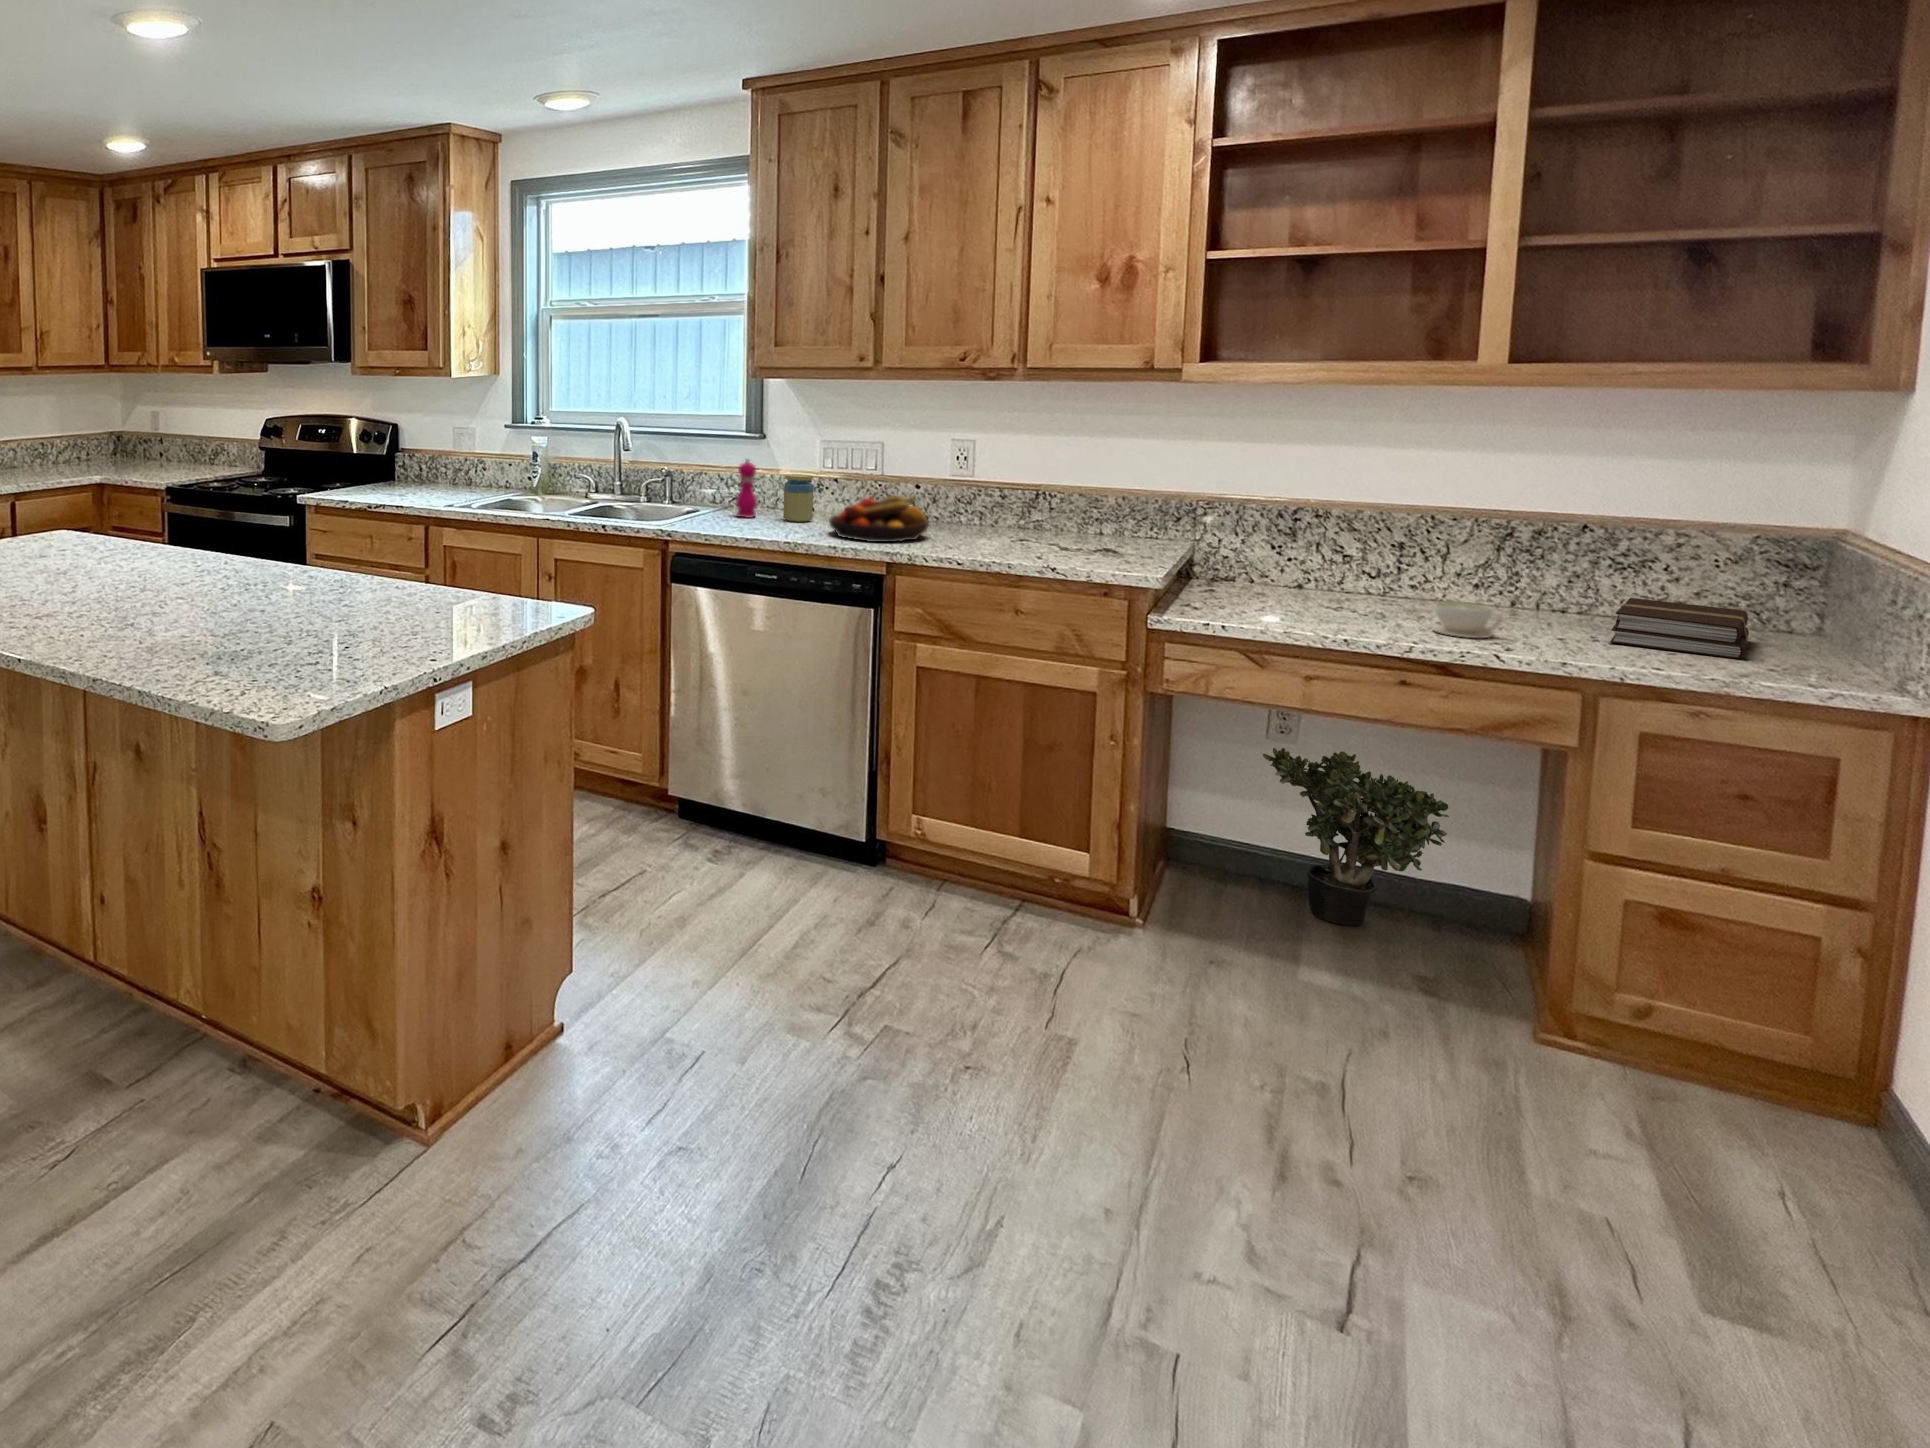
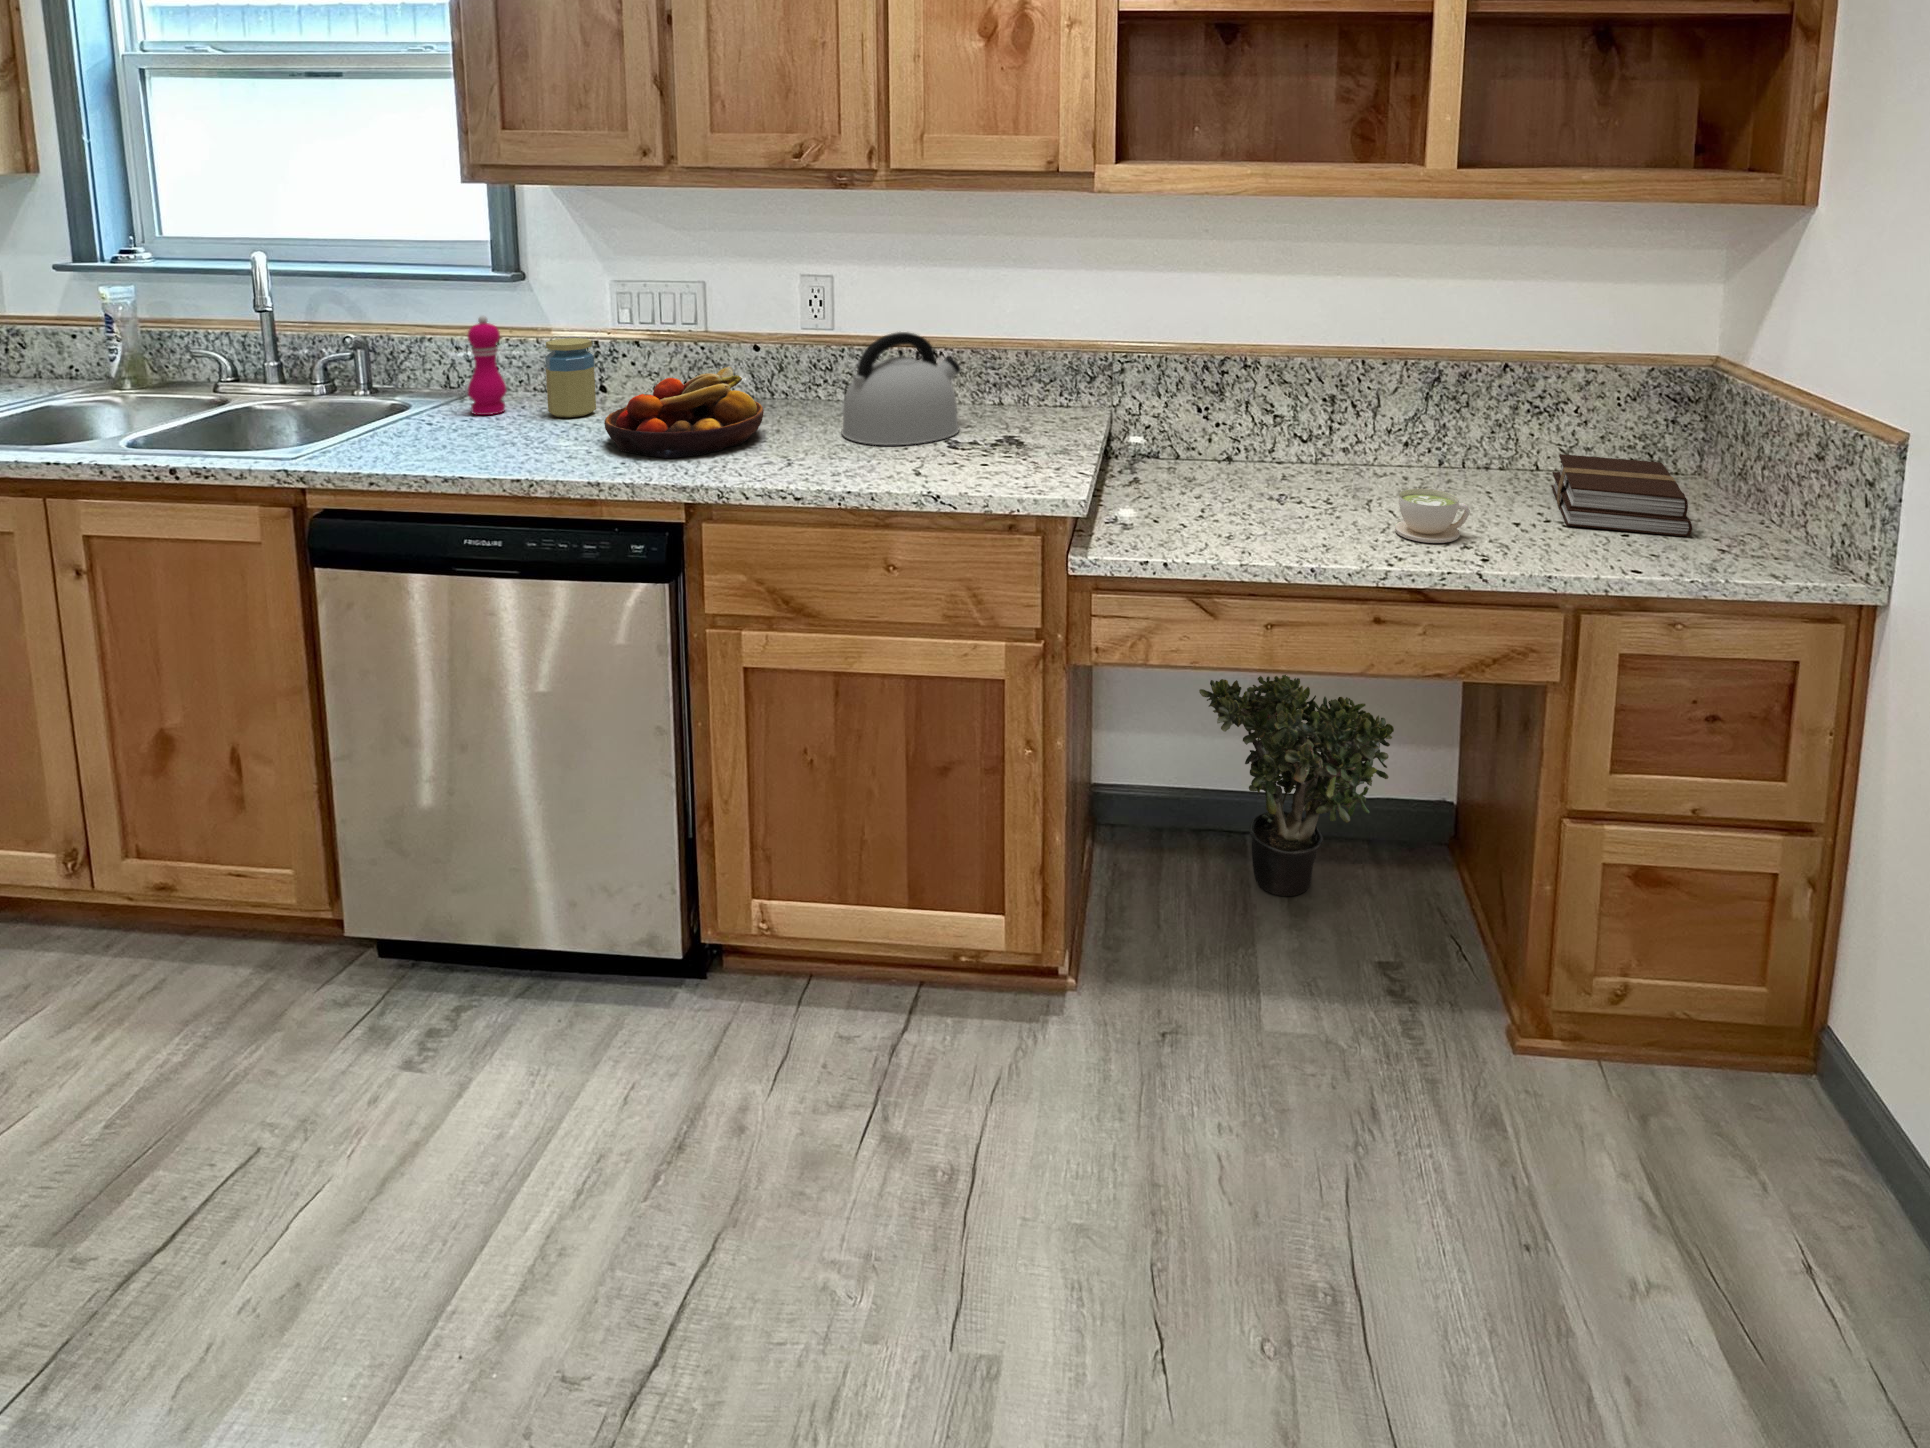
kettle: none [981,476,1072,548] -> present [841,332,961,445]

